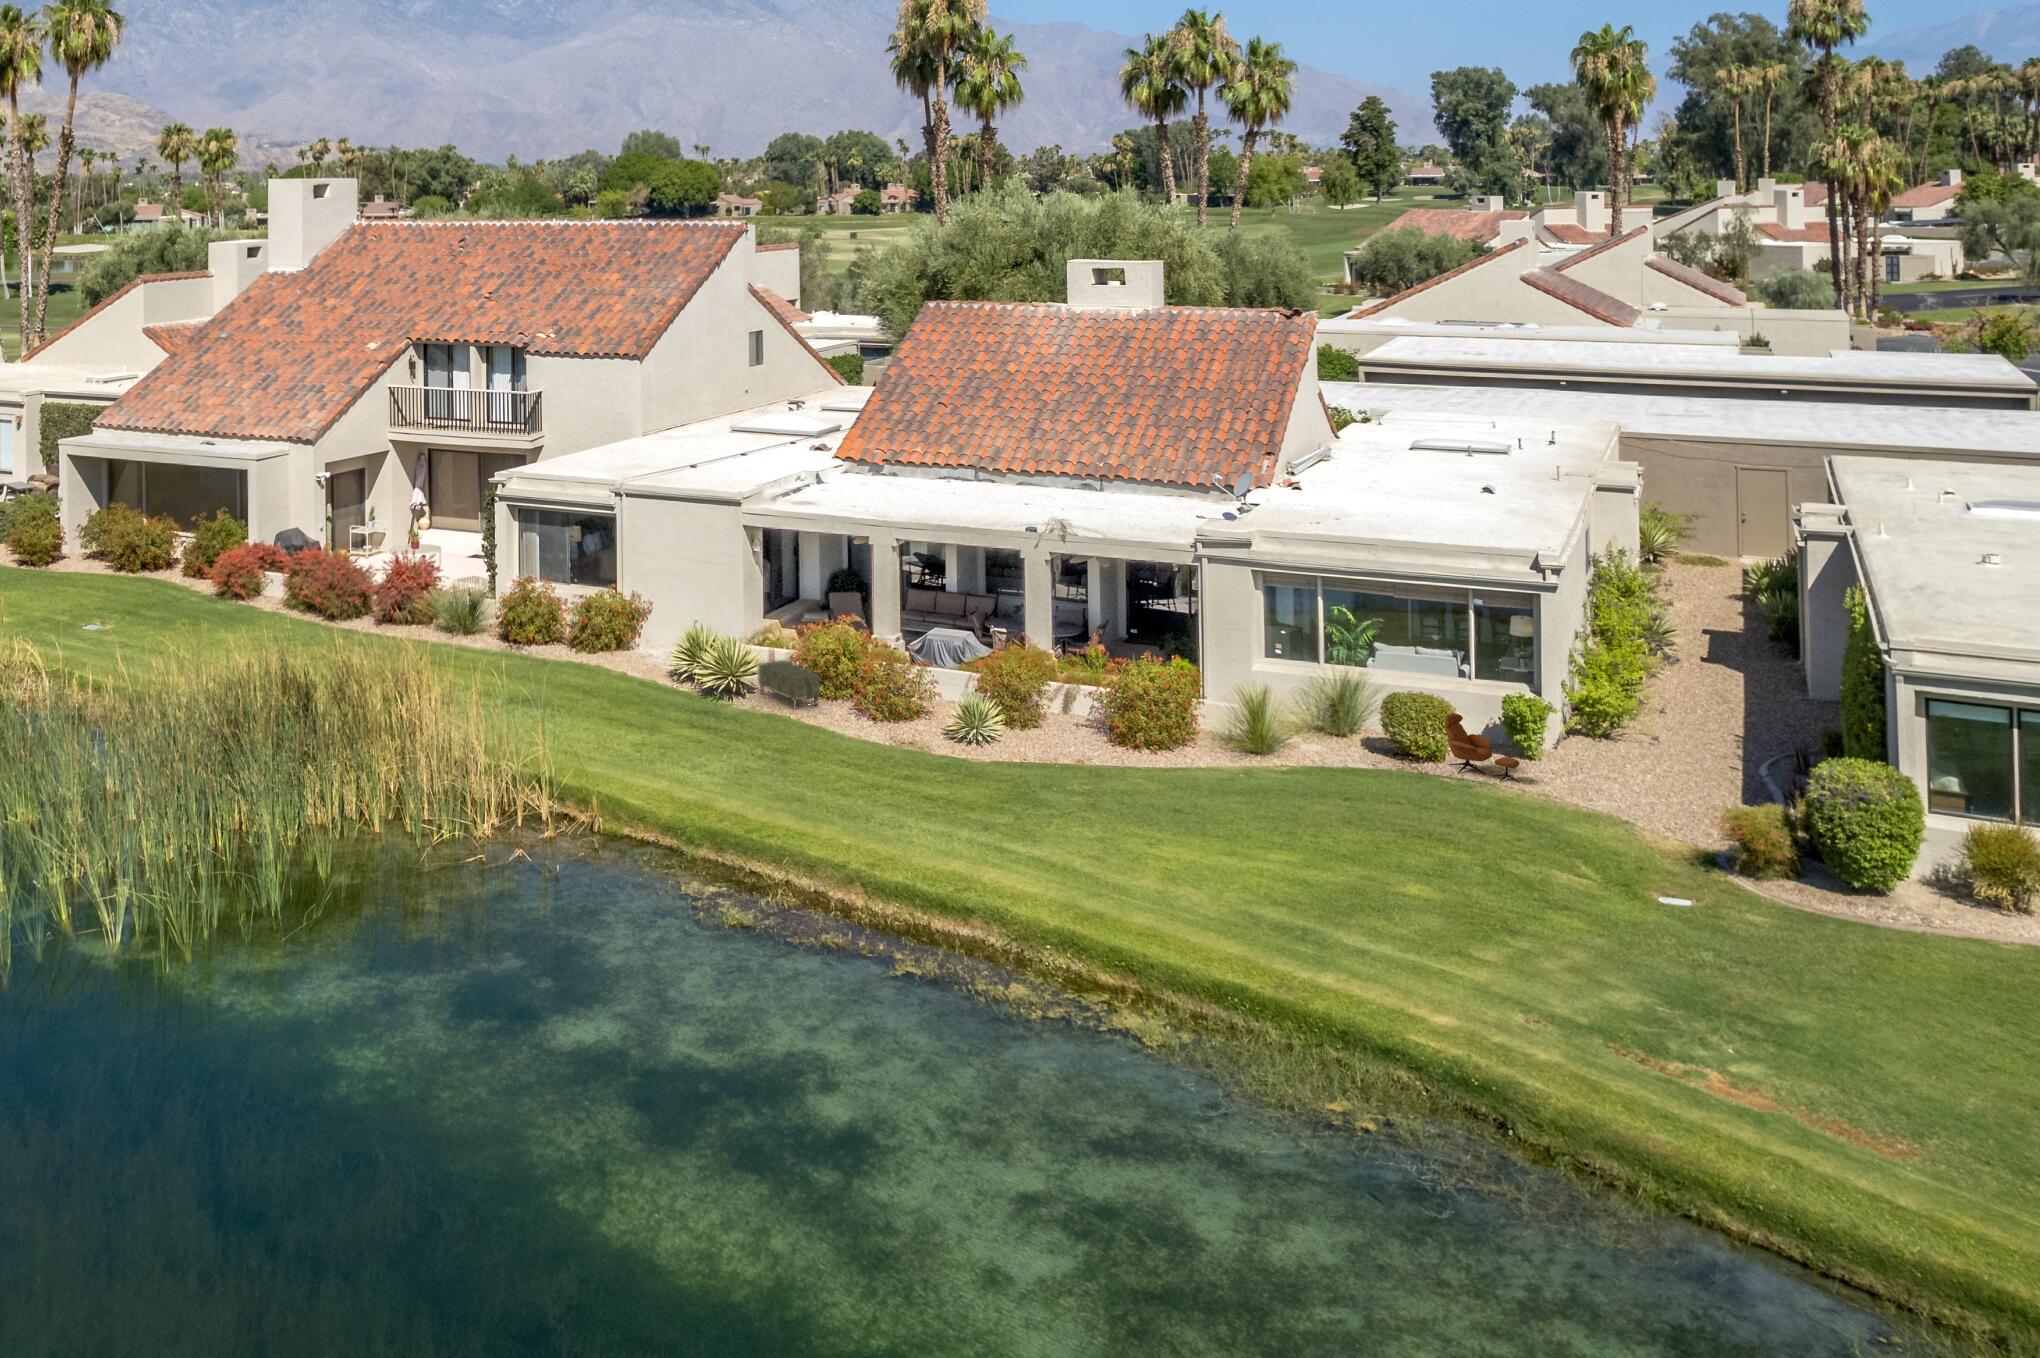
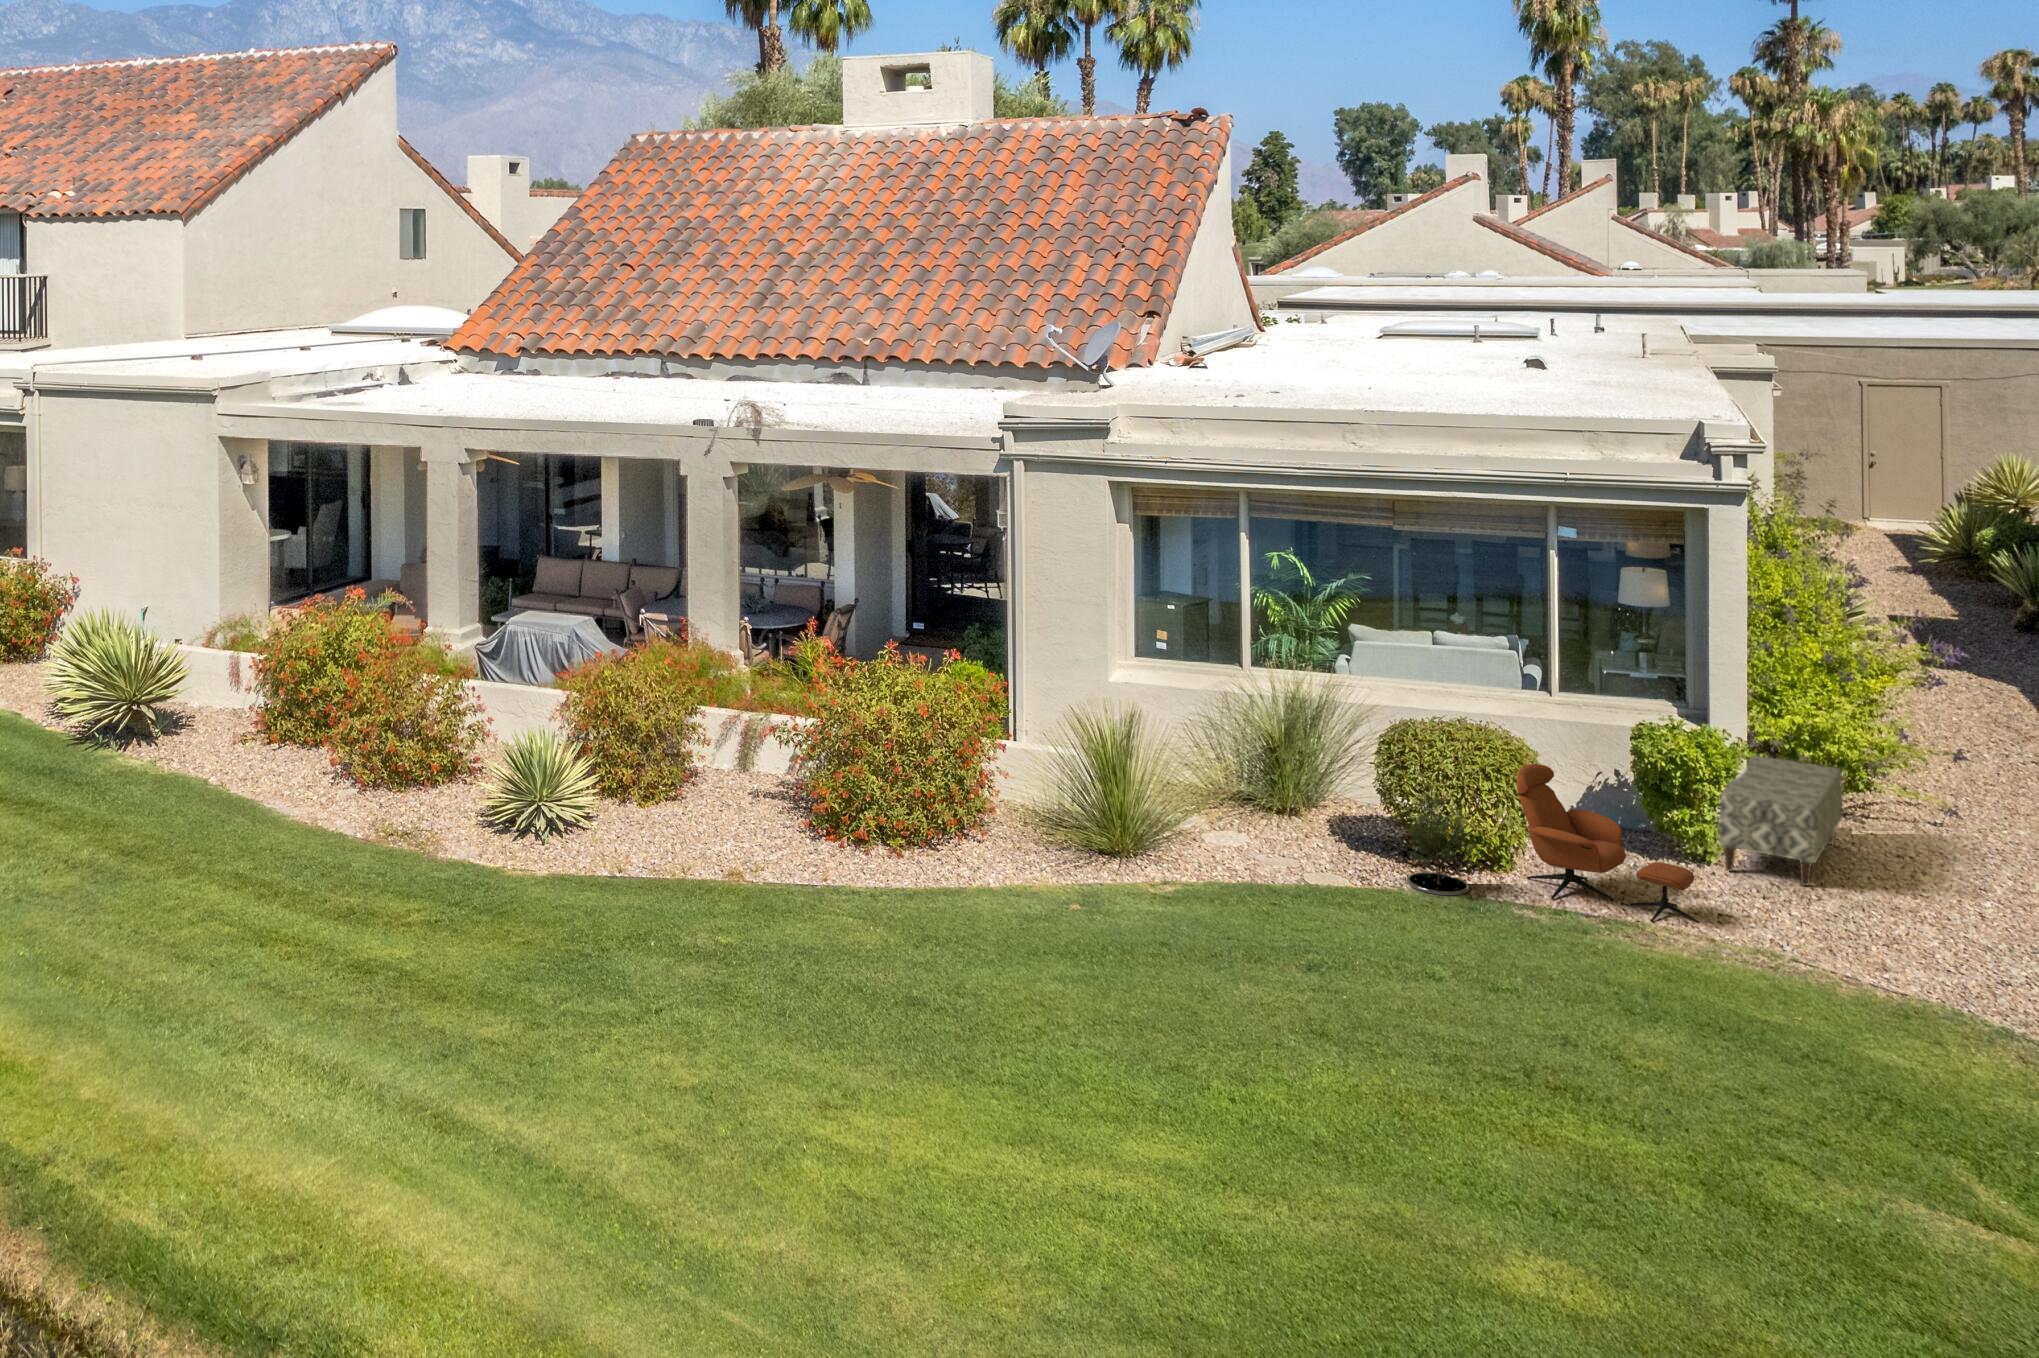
bench: present [758,660,820,708] -> present [1719,755,1843,886]
potted tree: none [1393,722,1425,771] -> present [1407,786,1473,895]

